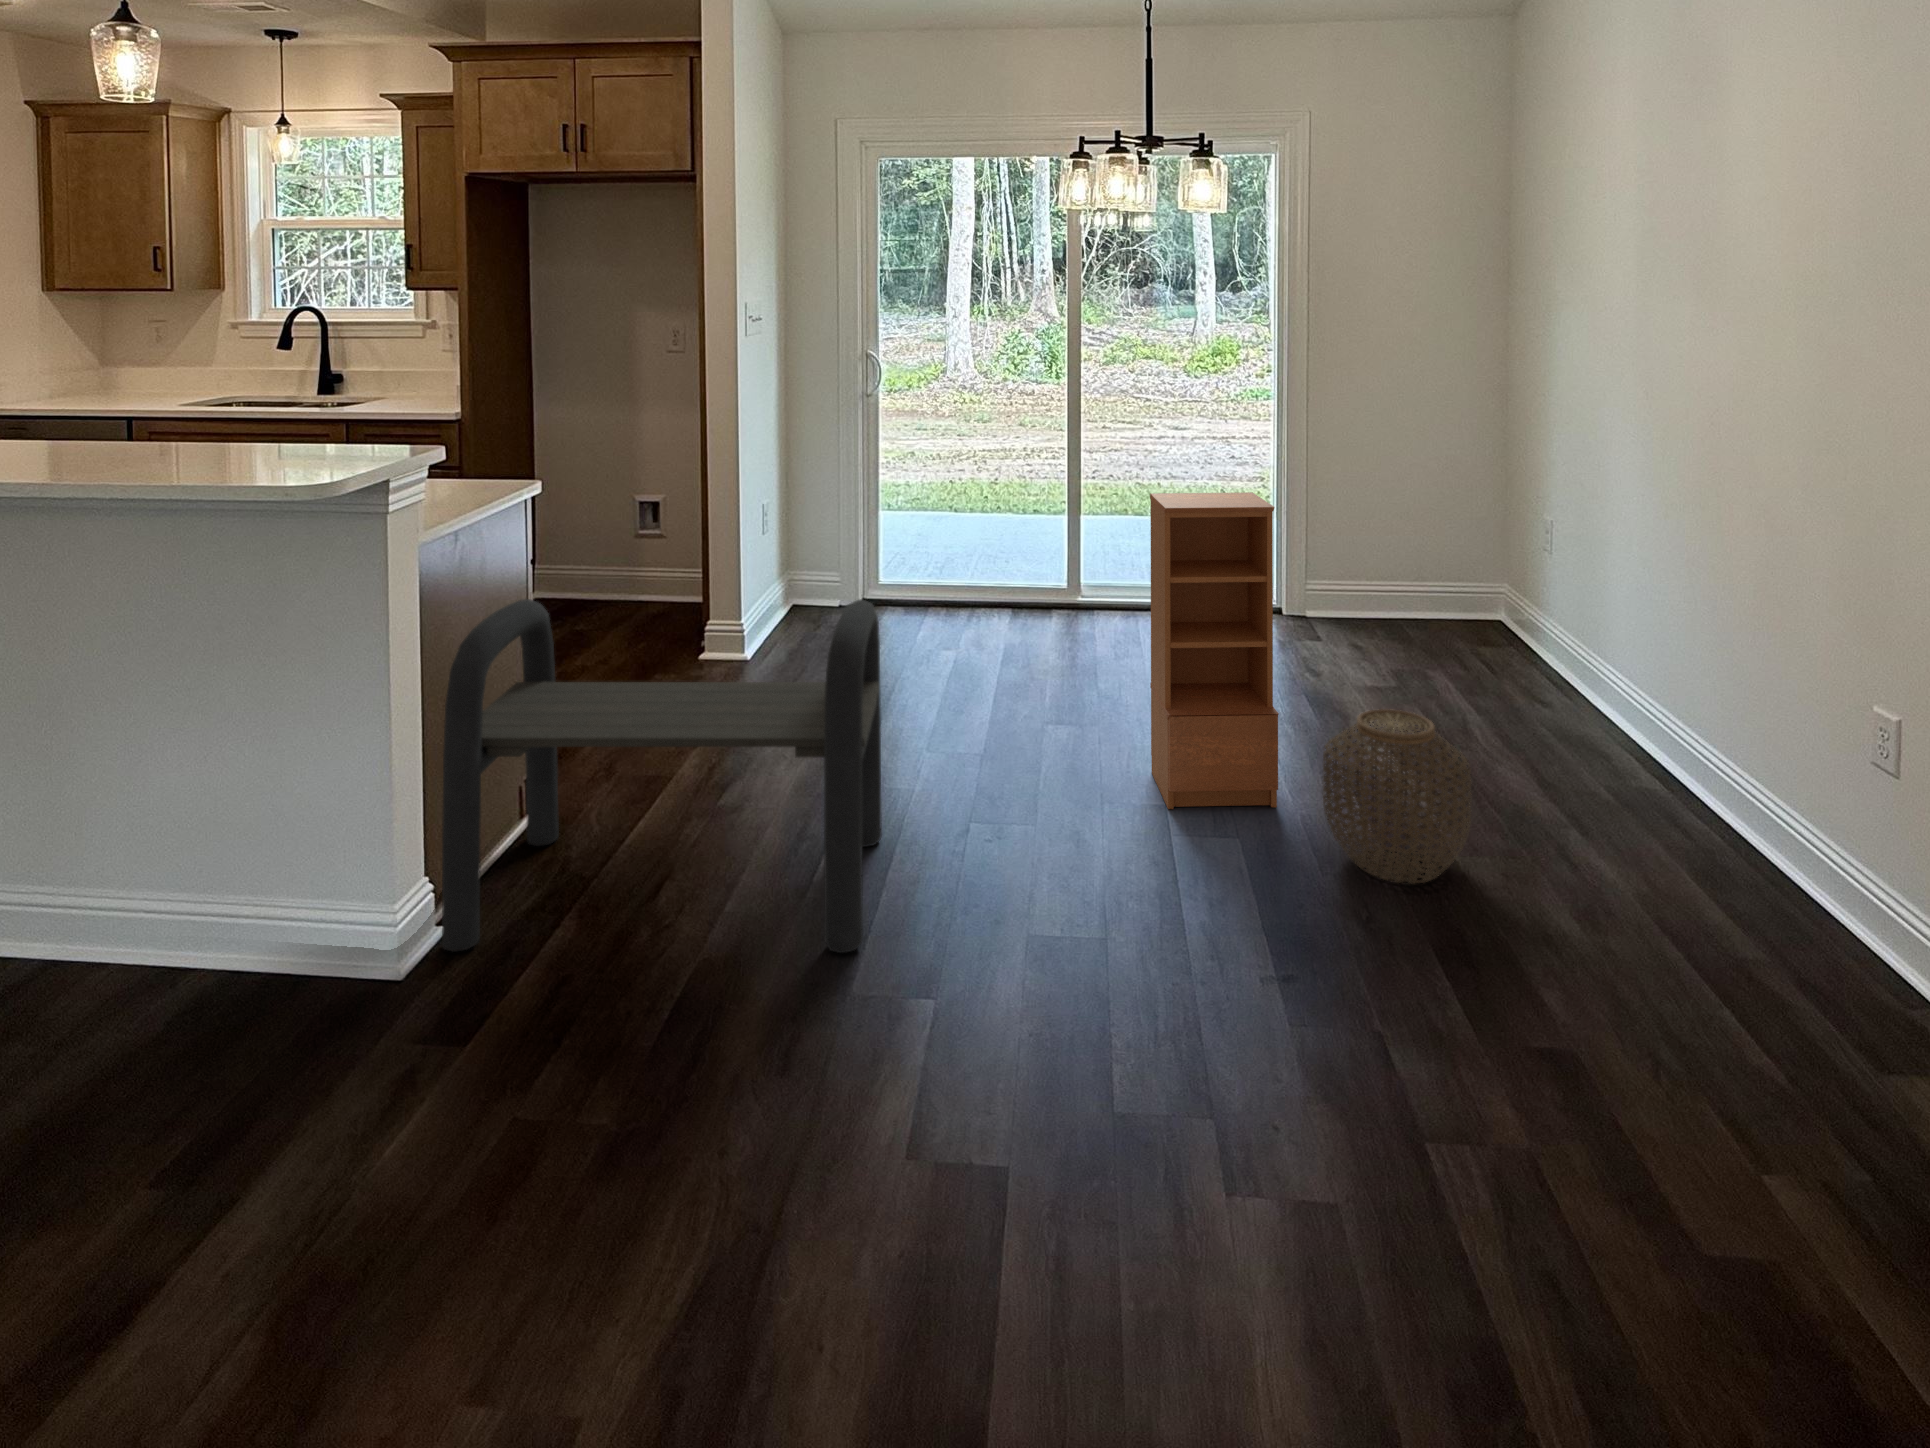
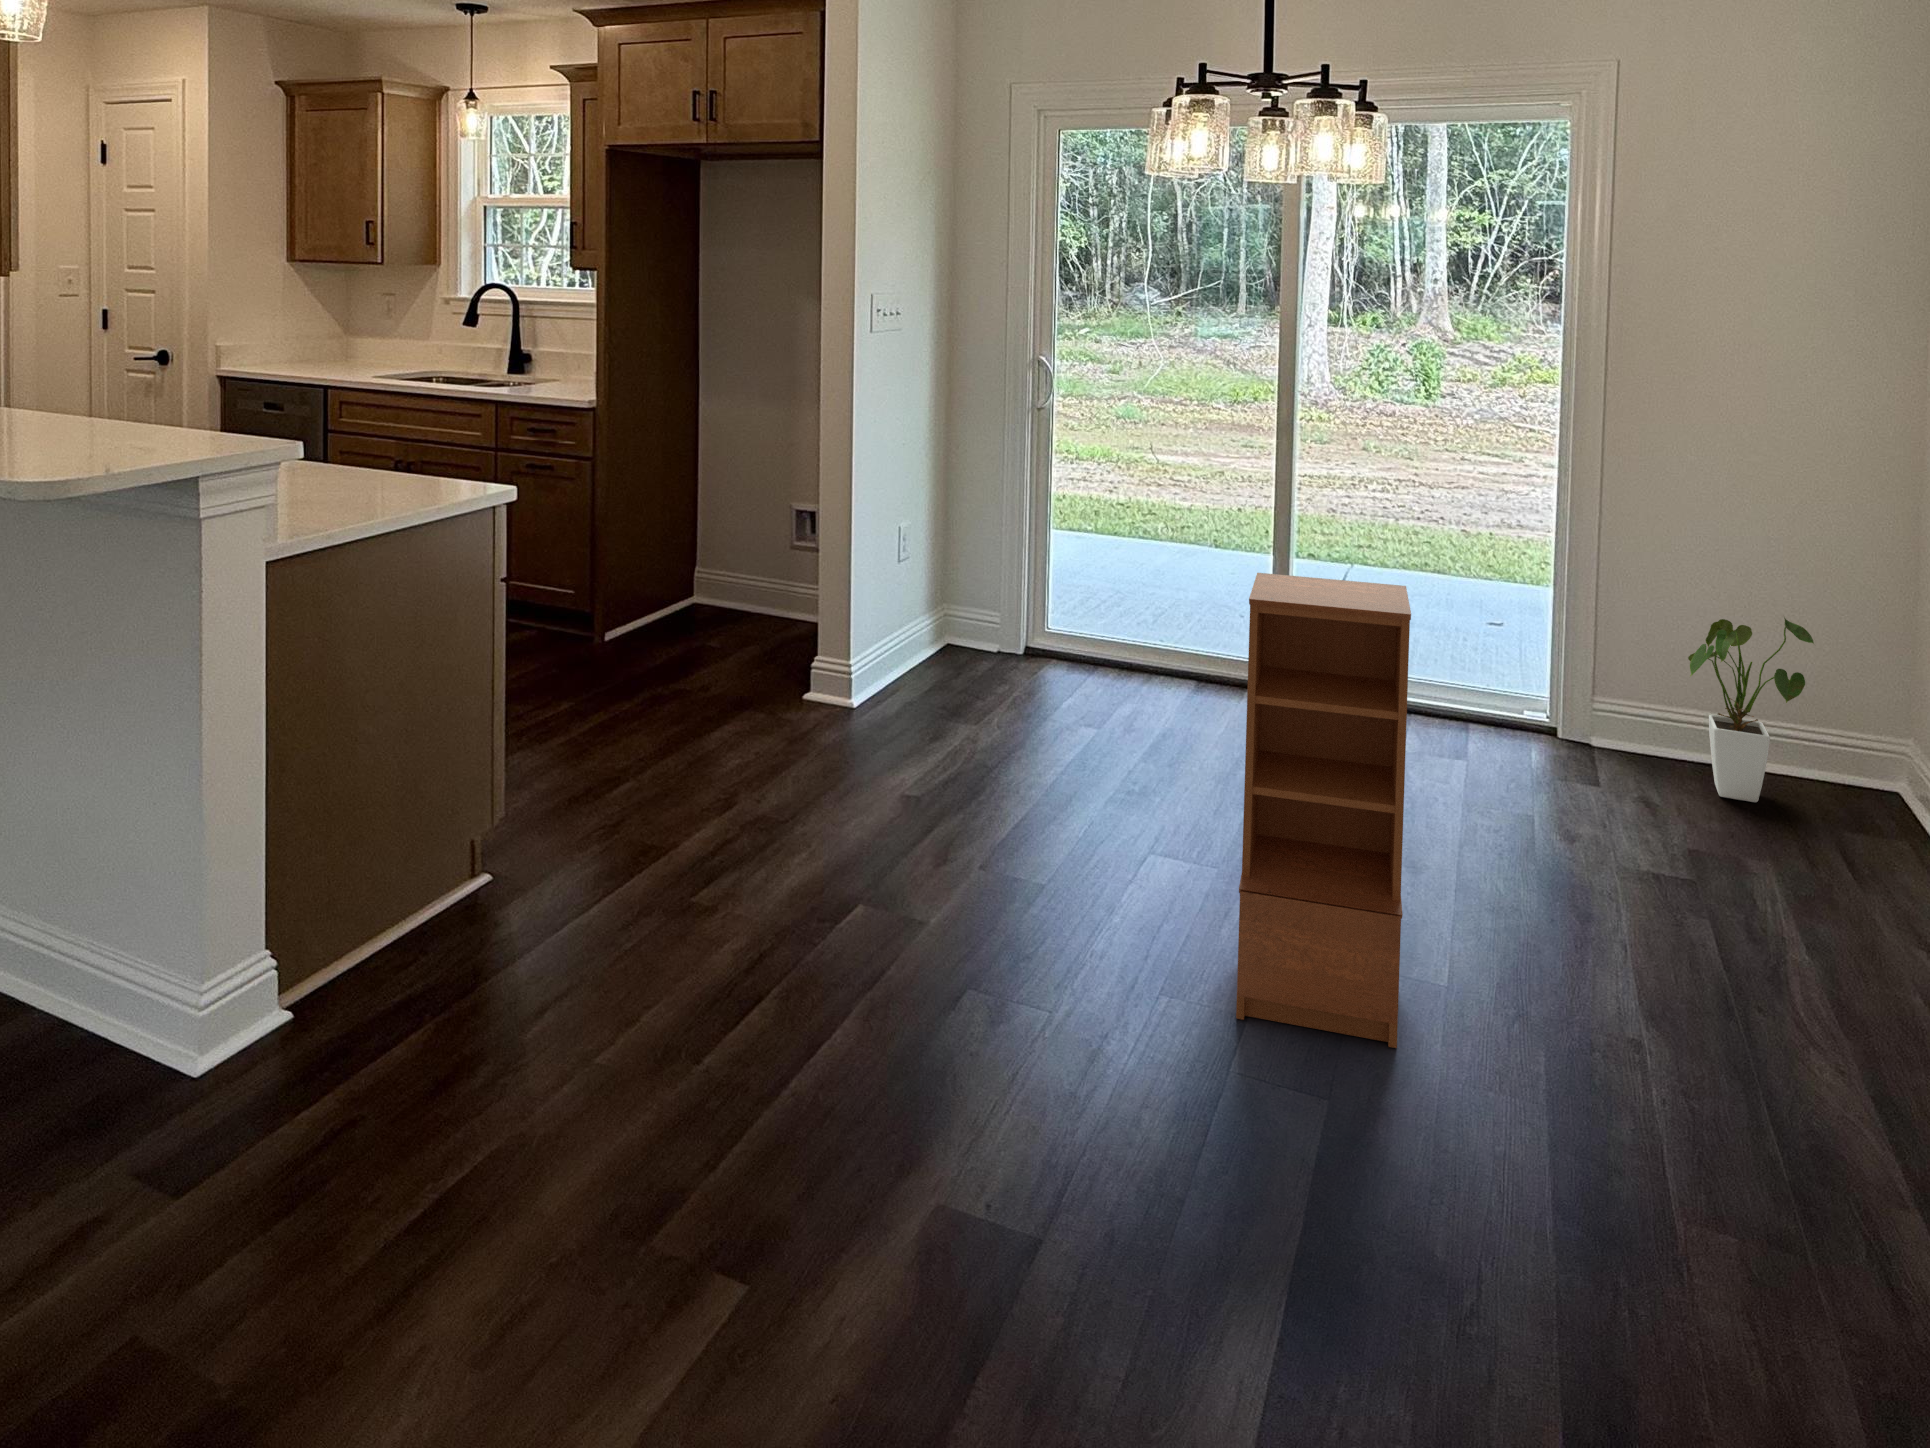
house plant: none [1370,506,1453,638] -> present [1688,618,1814,802]
bench: present [442,599,882,953] -> none [262,629,839,1160]
woven basket: present [1323,709,1471,884] -> none [1426,947,1665,1244]

